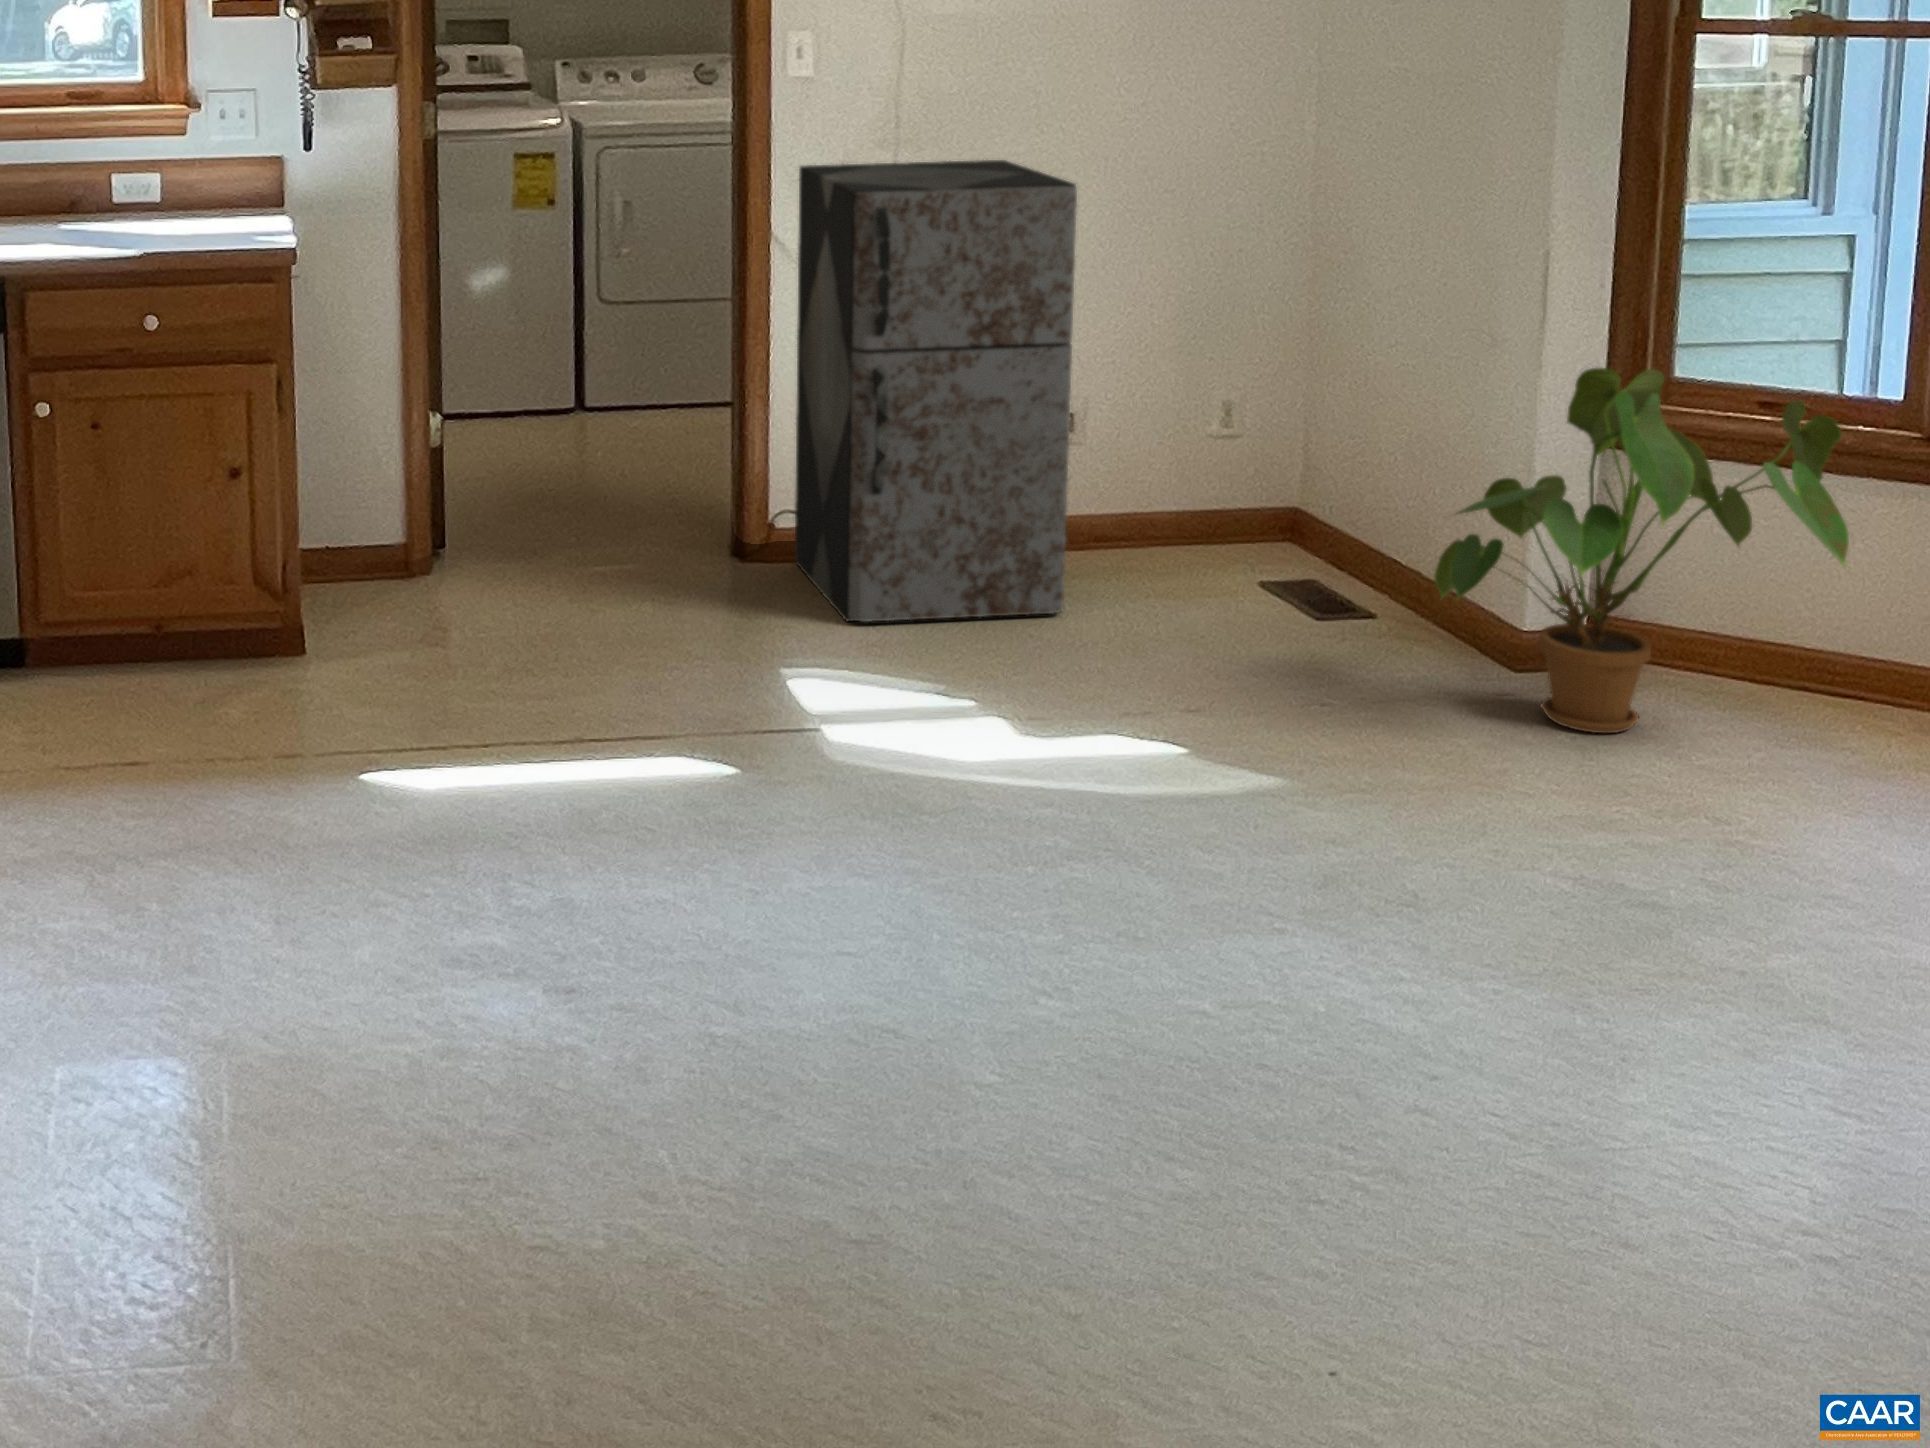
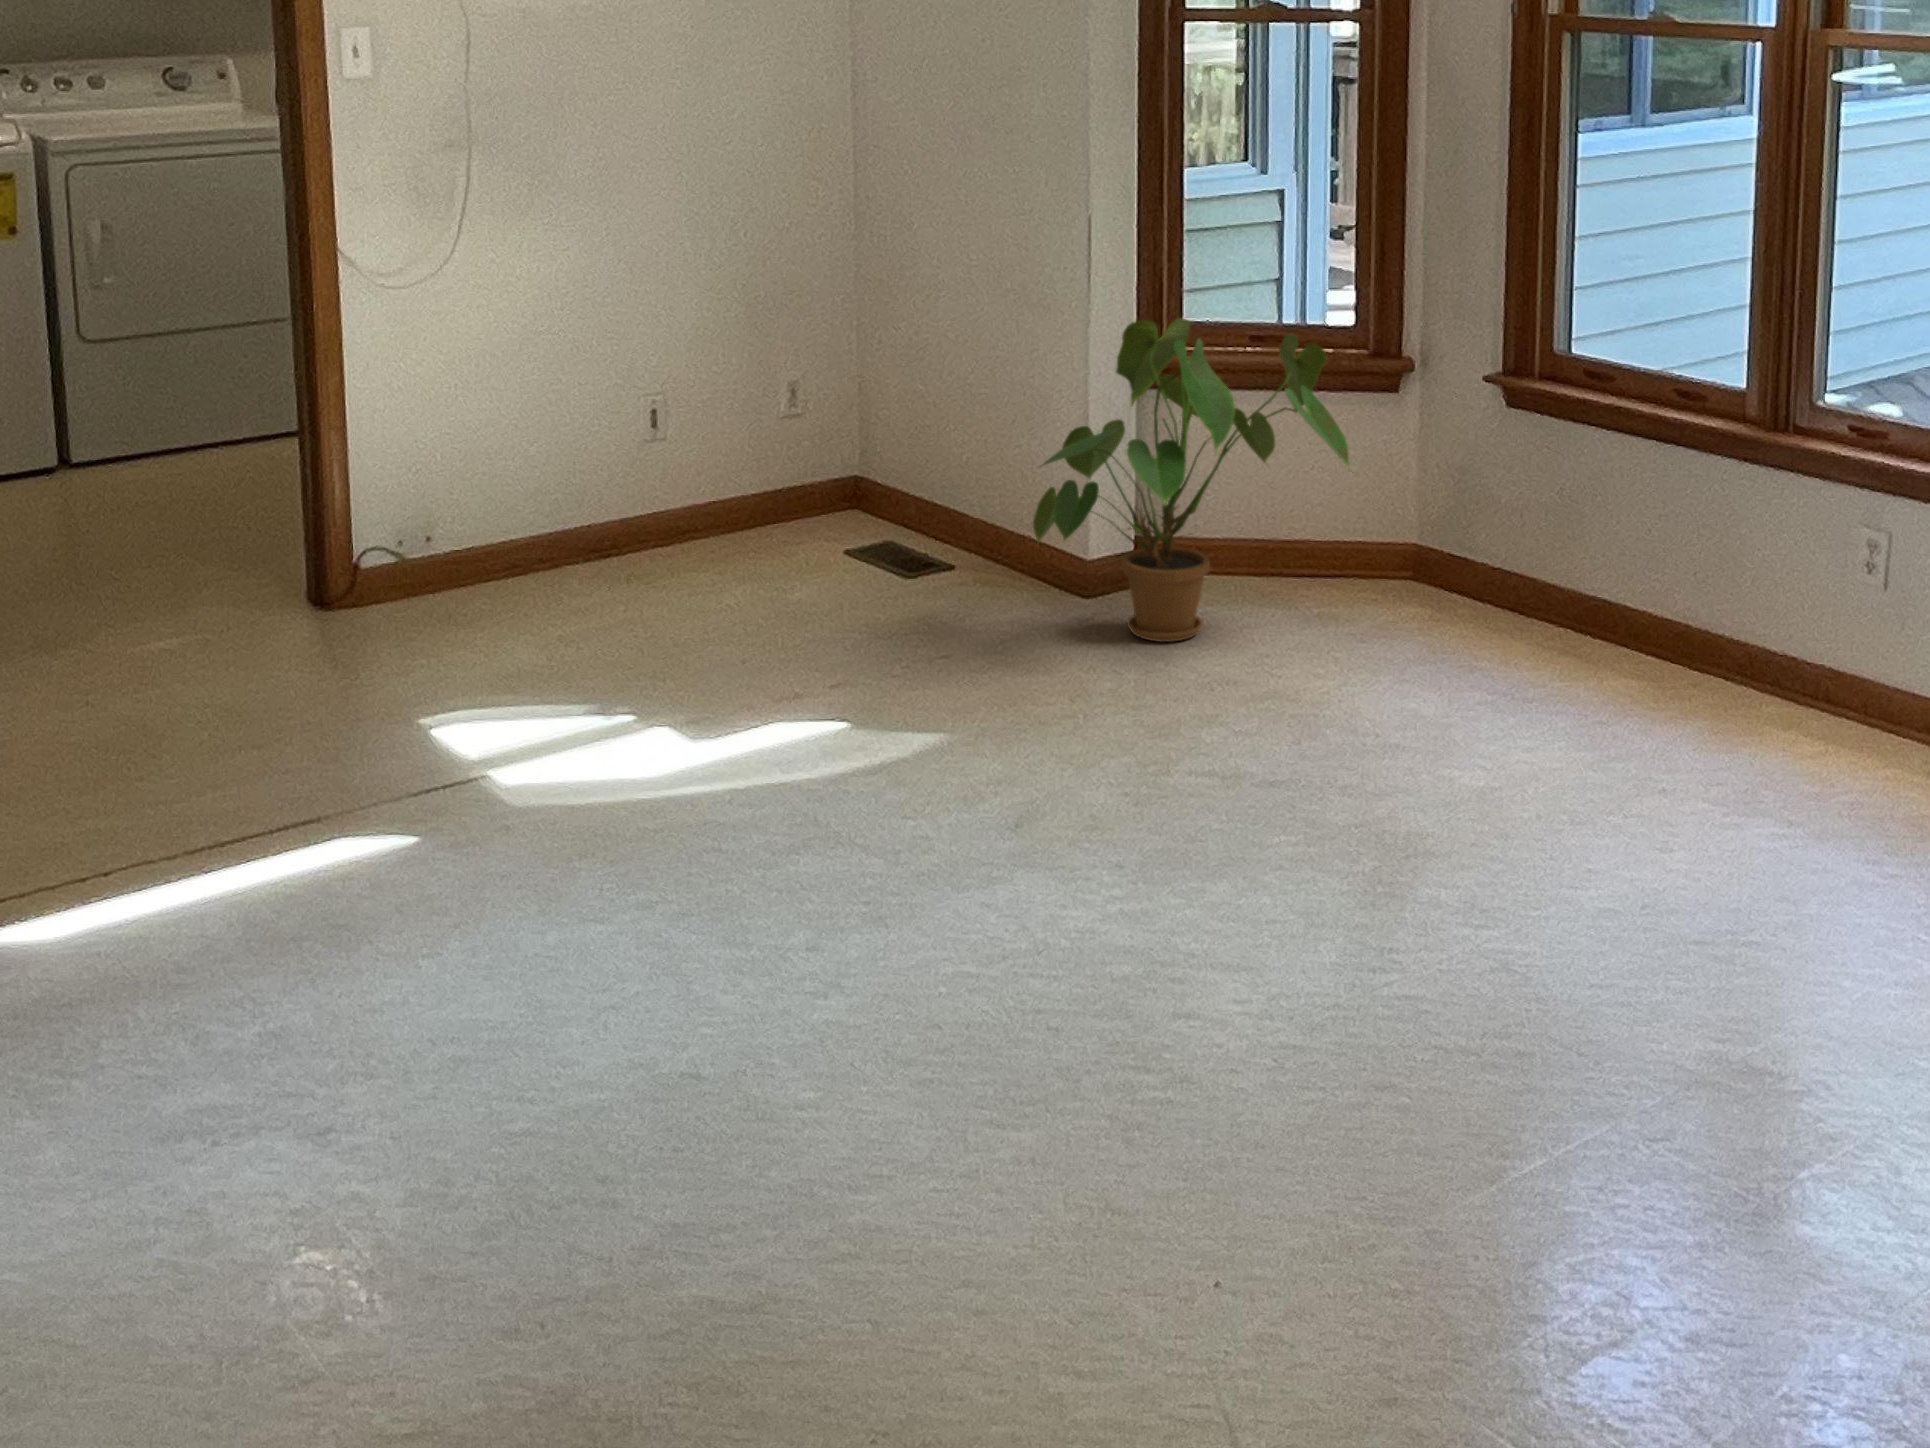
storage cabinet: present [795,160,1077,621] -> none [366,159,686,655]

